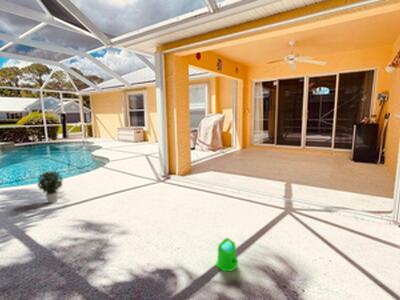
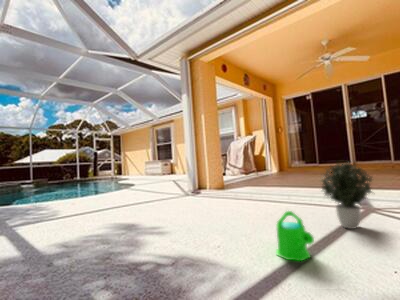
potted plant: present [38,171,62,203] -> present [322,162,372,229]

